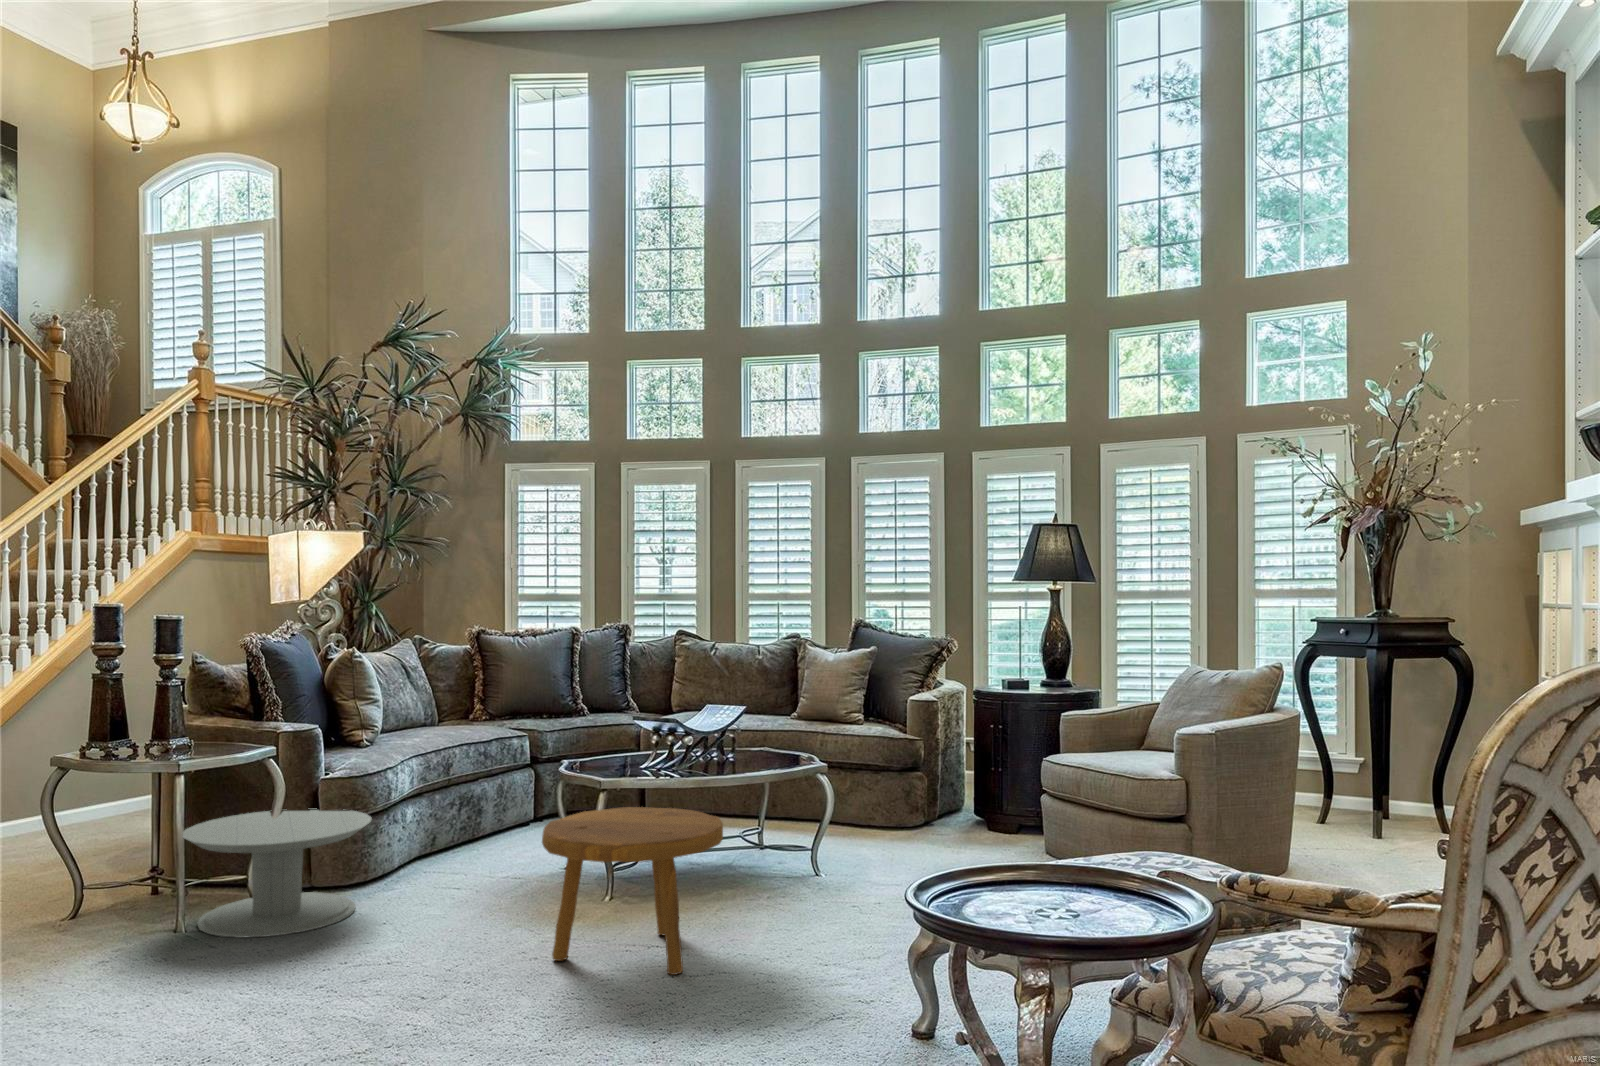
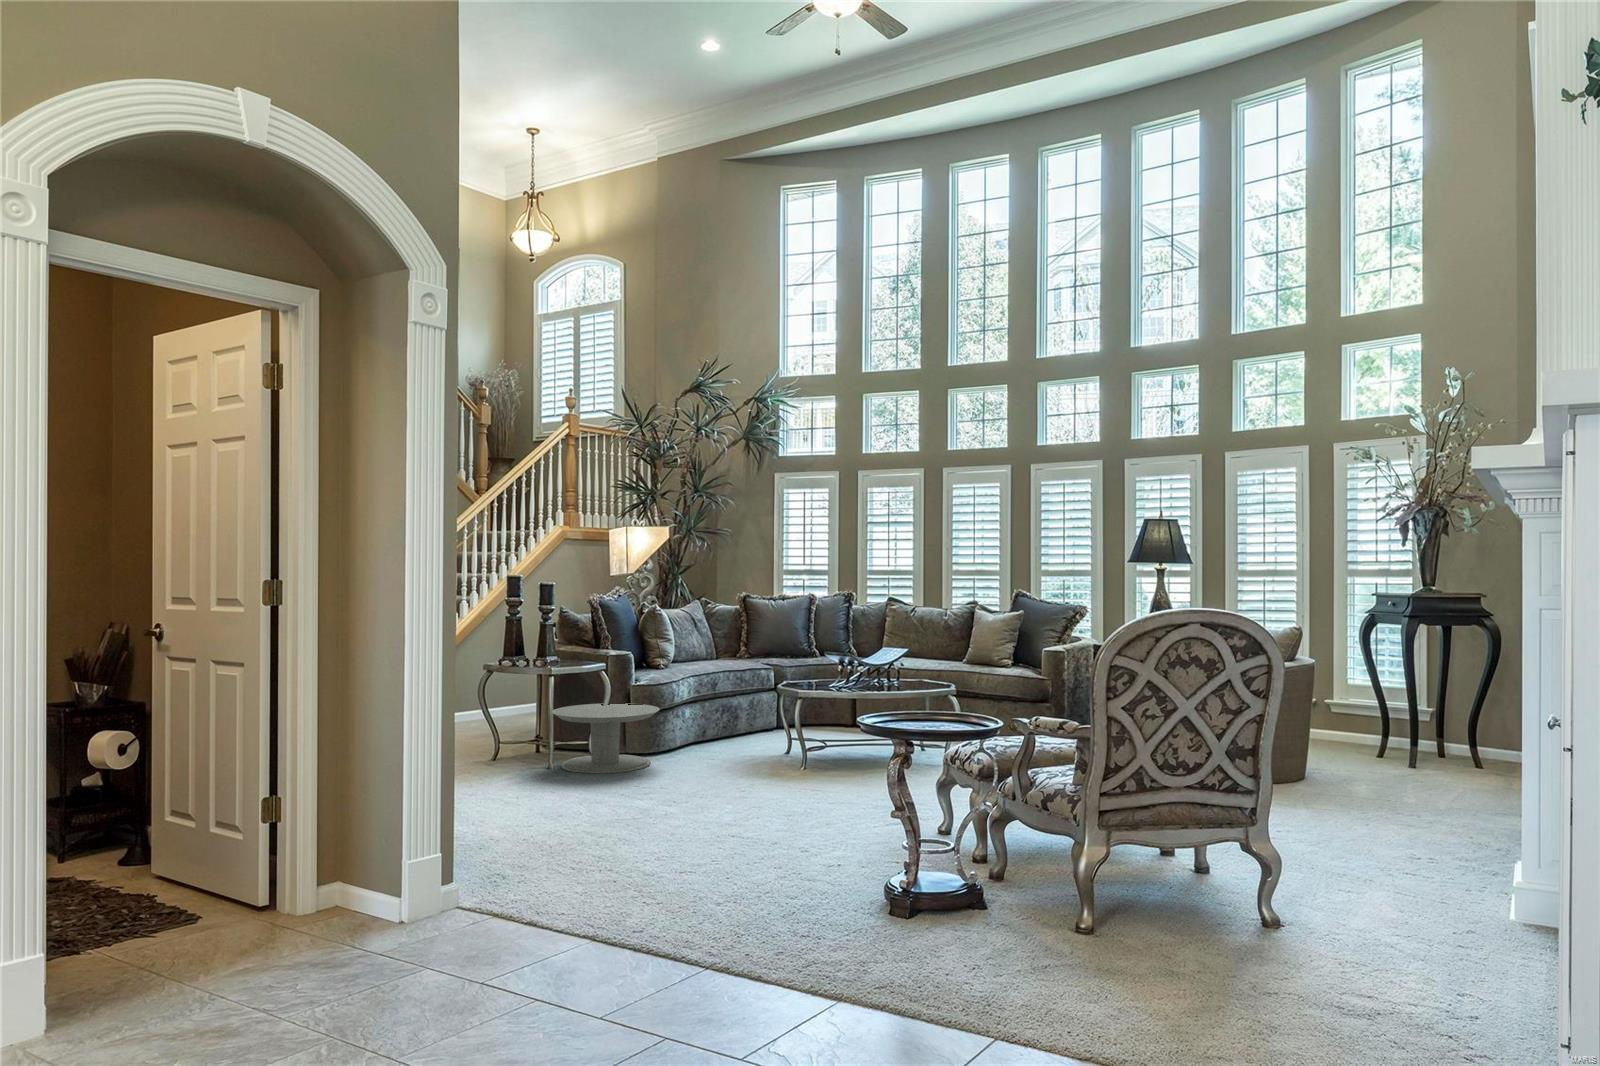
footstool: present [542,807,723,975] -> none [747,705,858,802]

